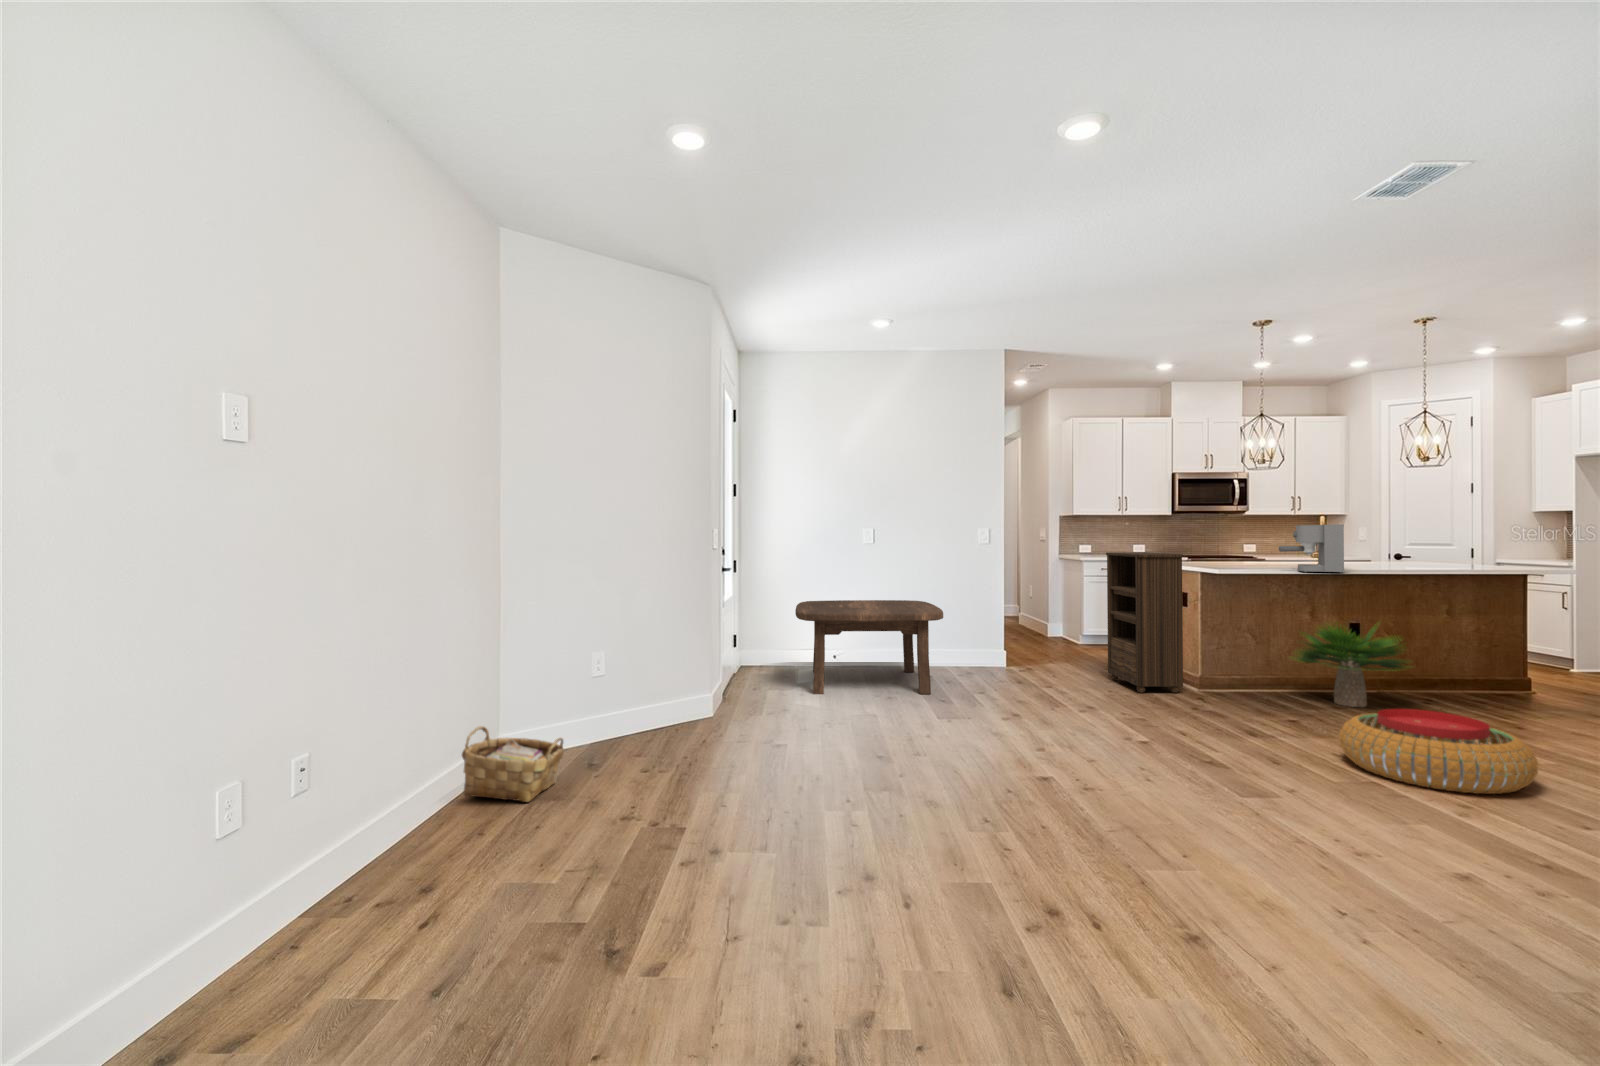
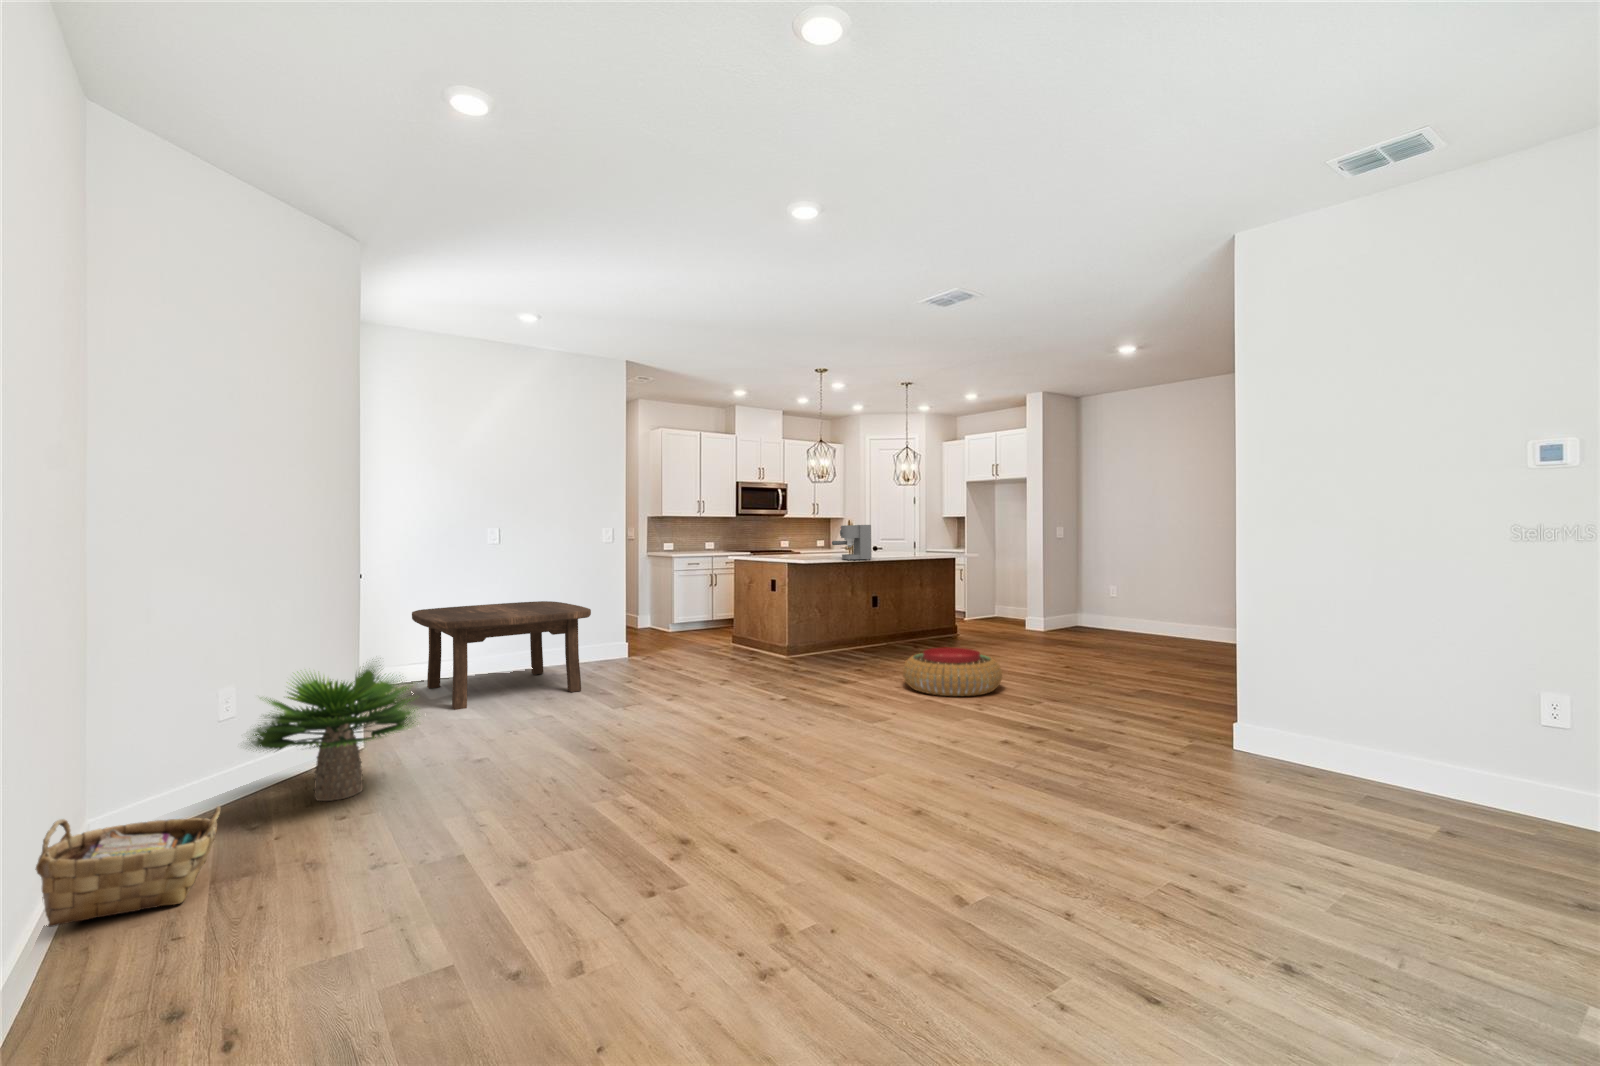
bookshelf: present [1106,552,1183,693] -> none [715,548,779,664]
potted plant: present [1292,623,1407,707] -> present [248,665,418,801]

